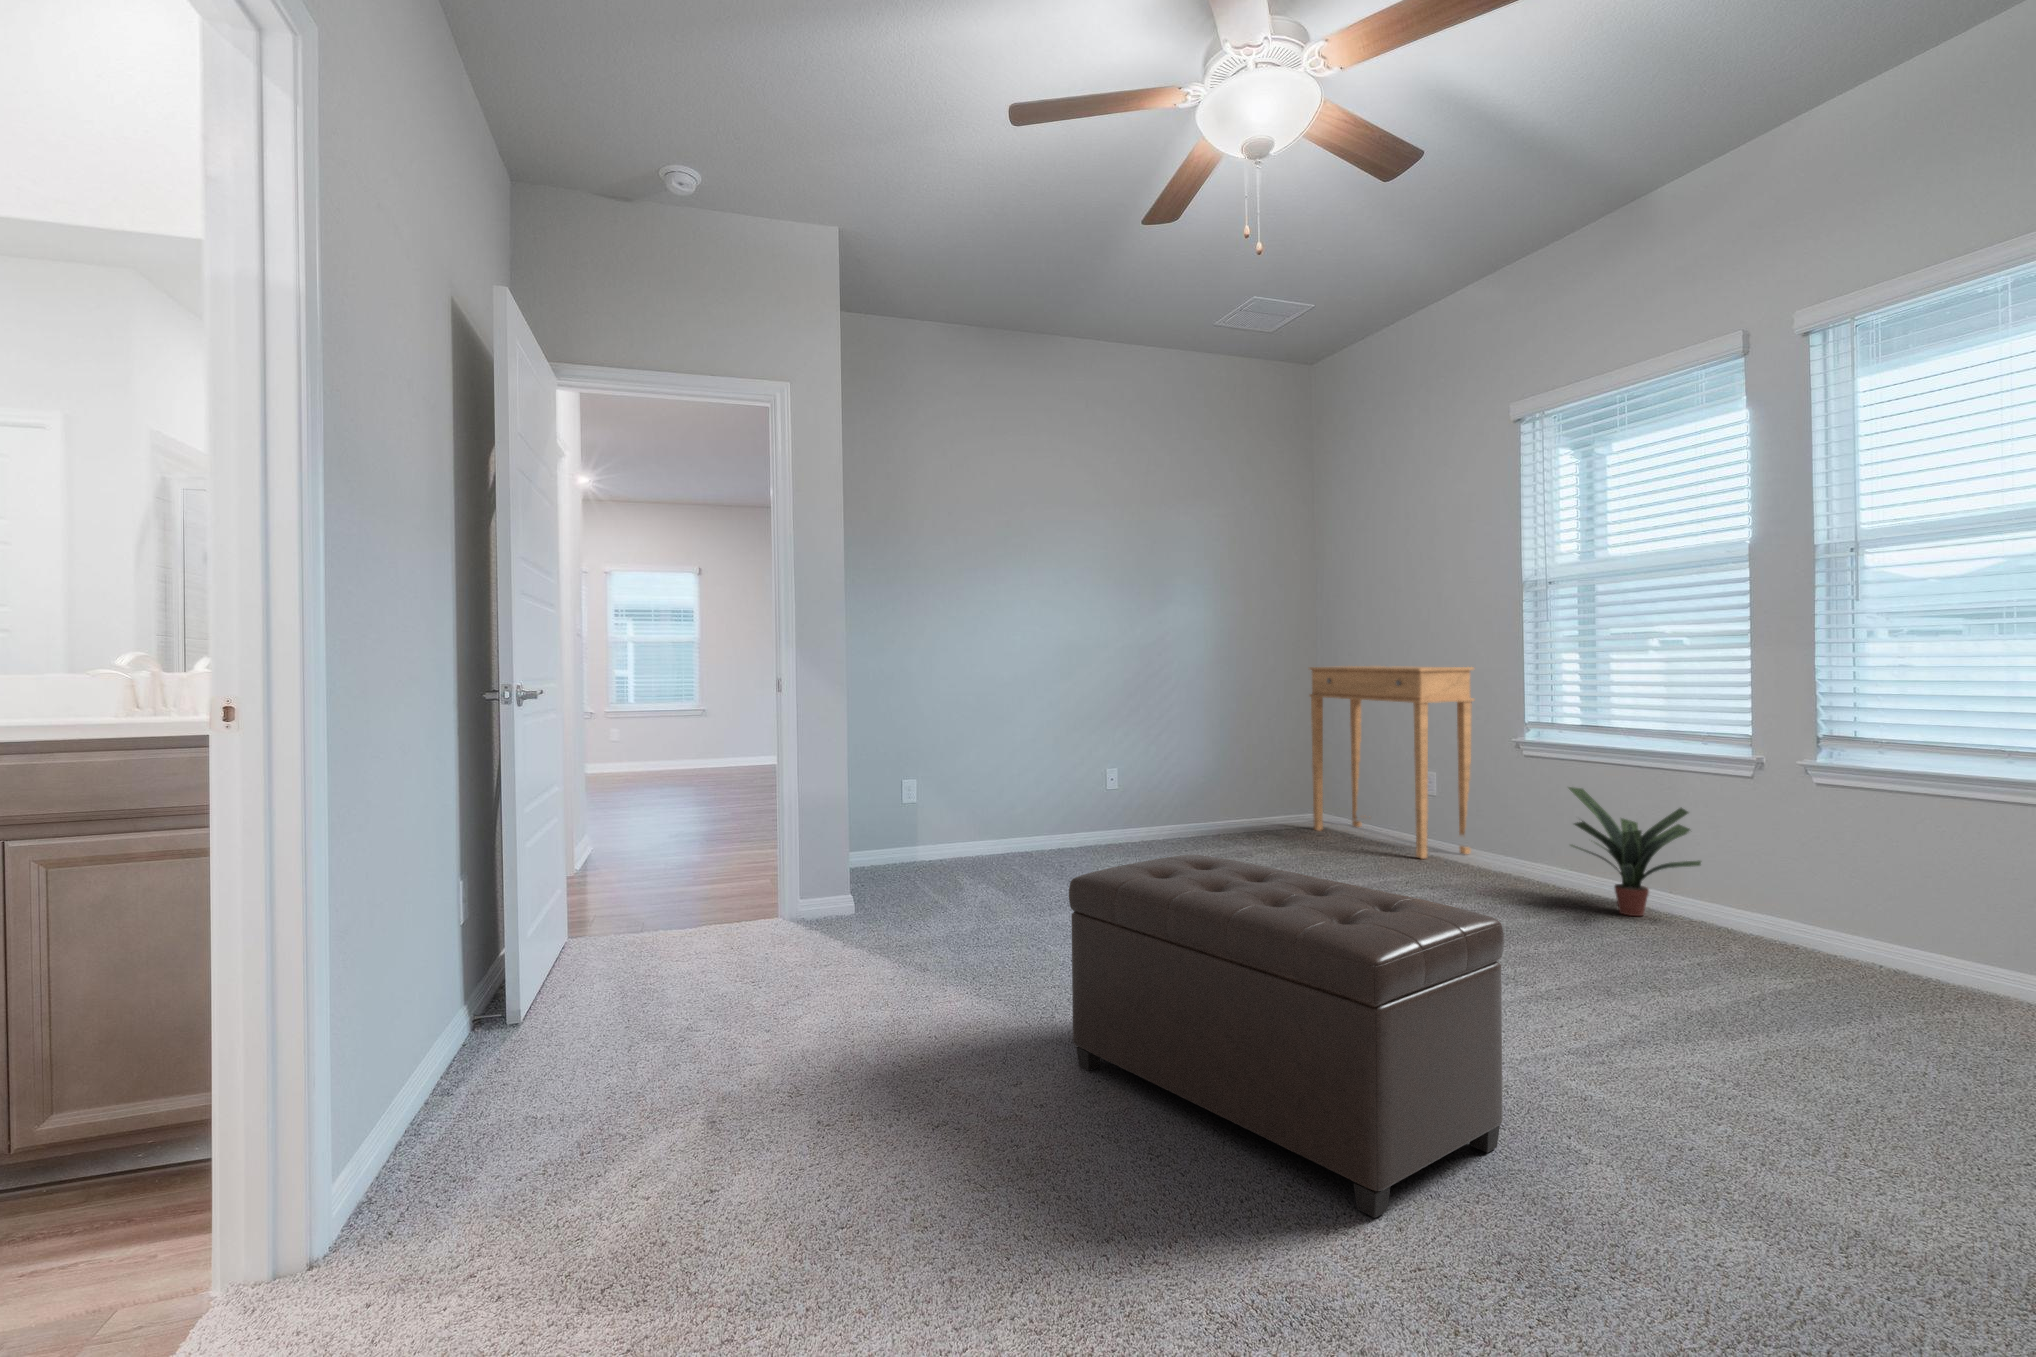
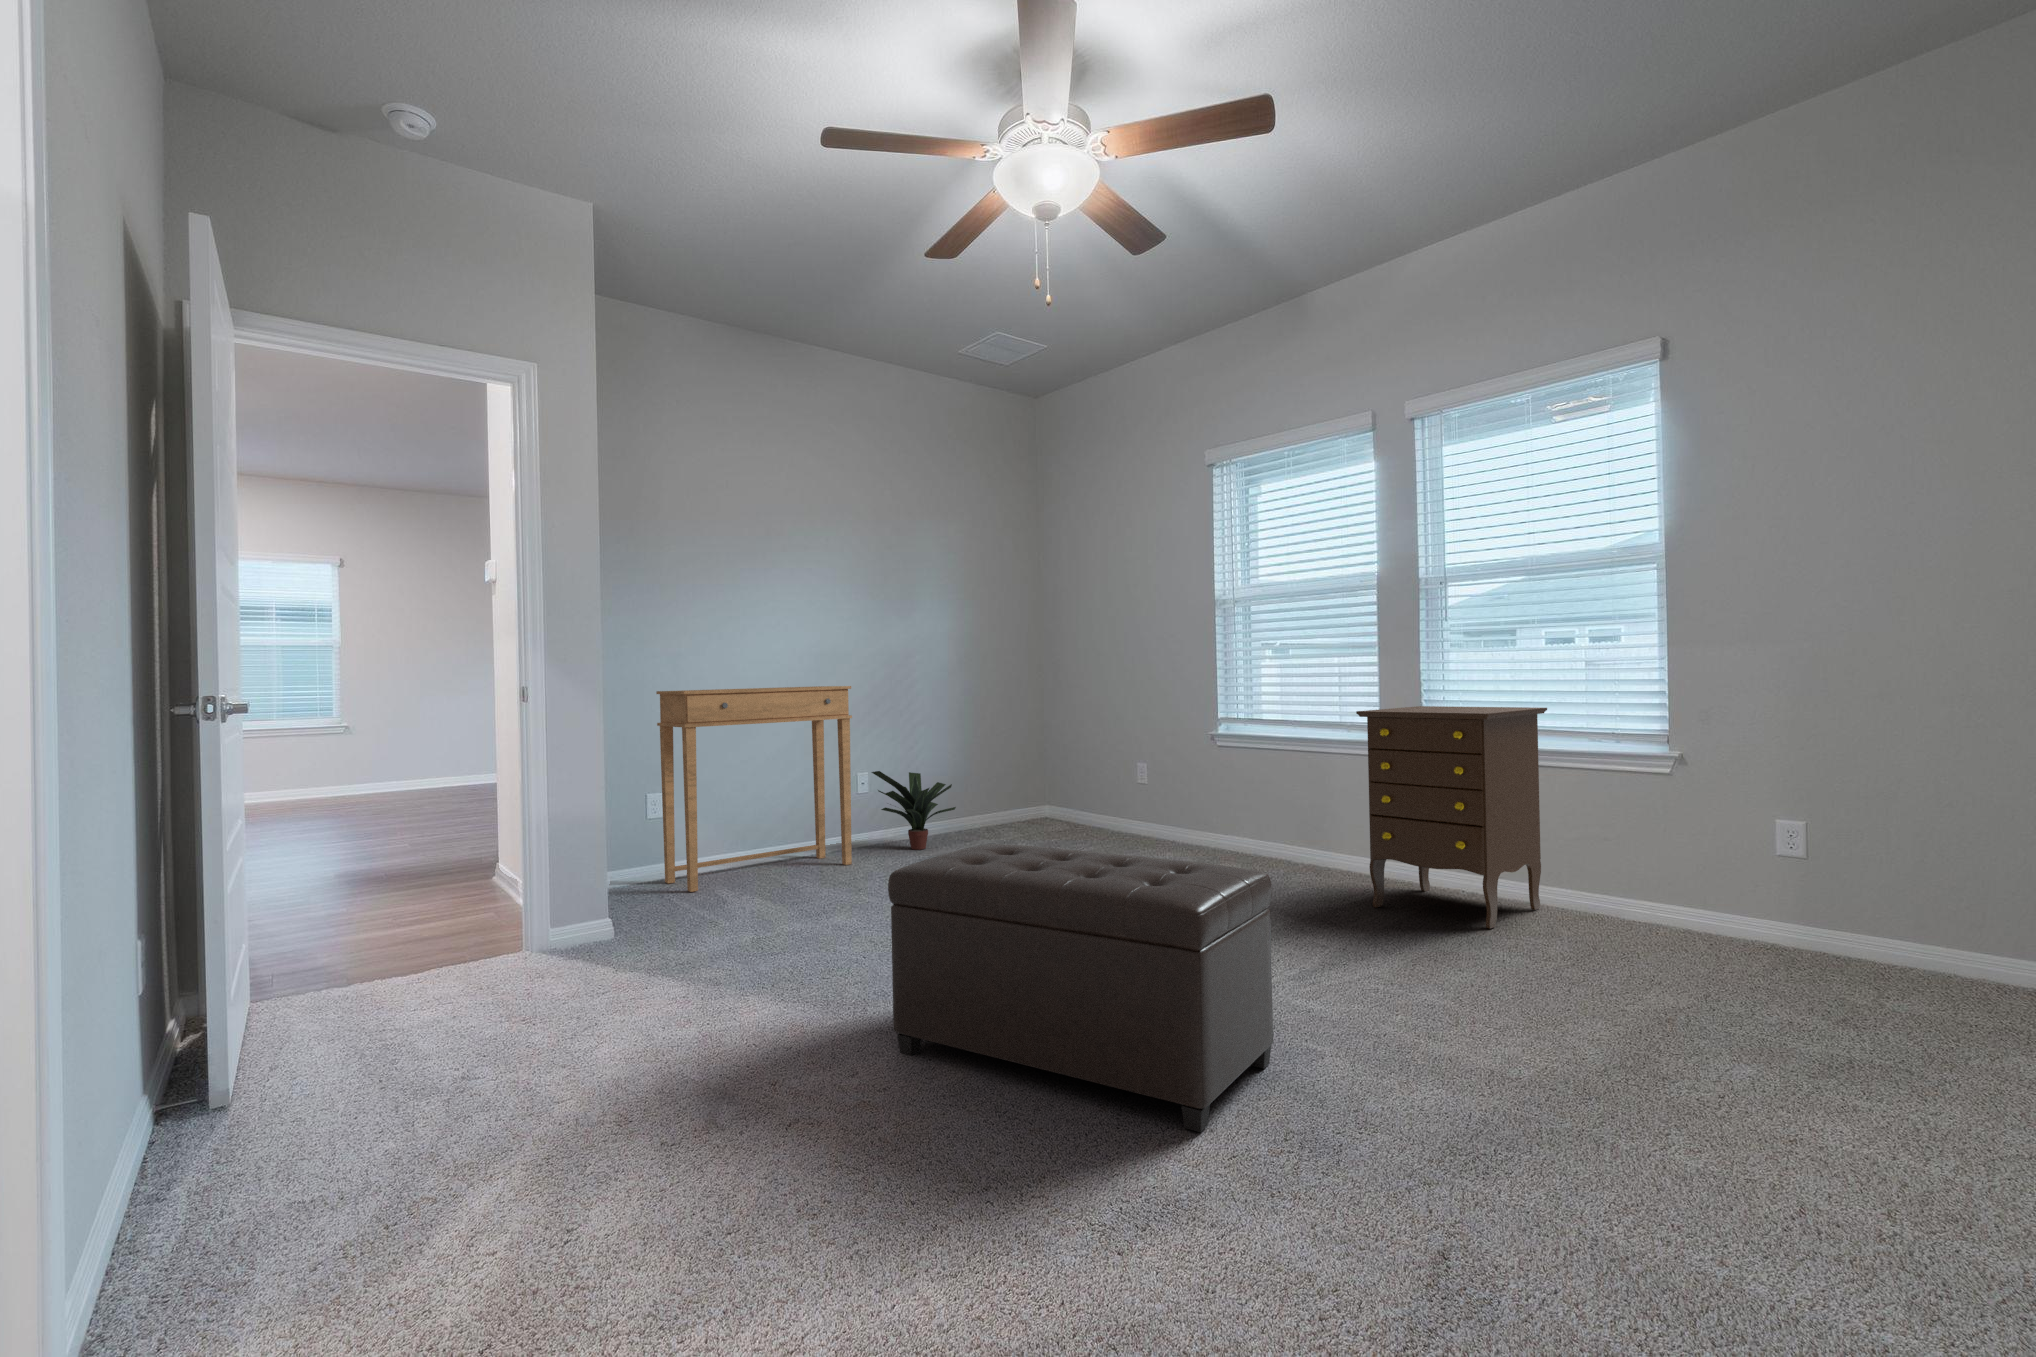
side table: present [1309,666,1474,858] -> present [656,686,852,892]
dresser: none [1703,712,2008,1012] -> present [1356,706,1547,929]
potted plant: present [1569,787,1701,916] -> present [872,771,956,850]

